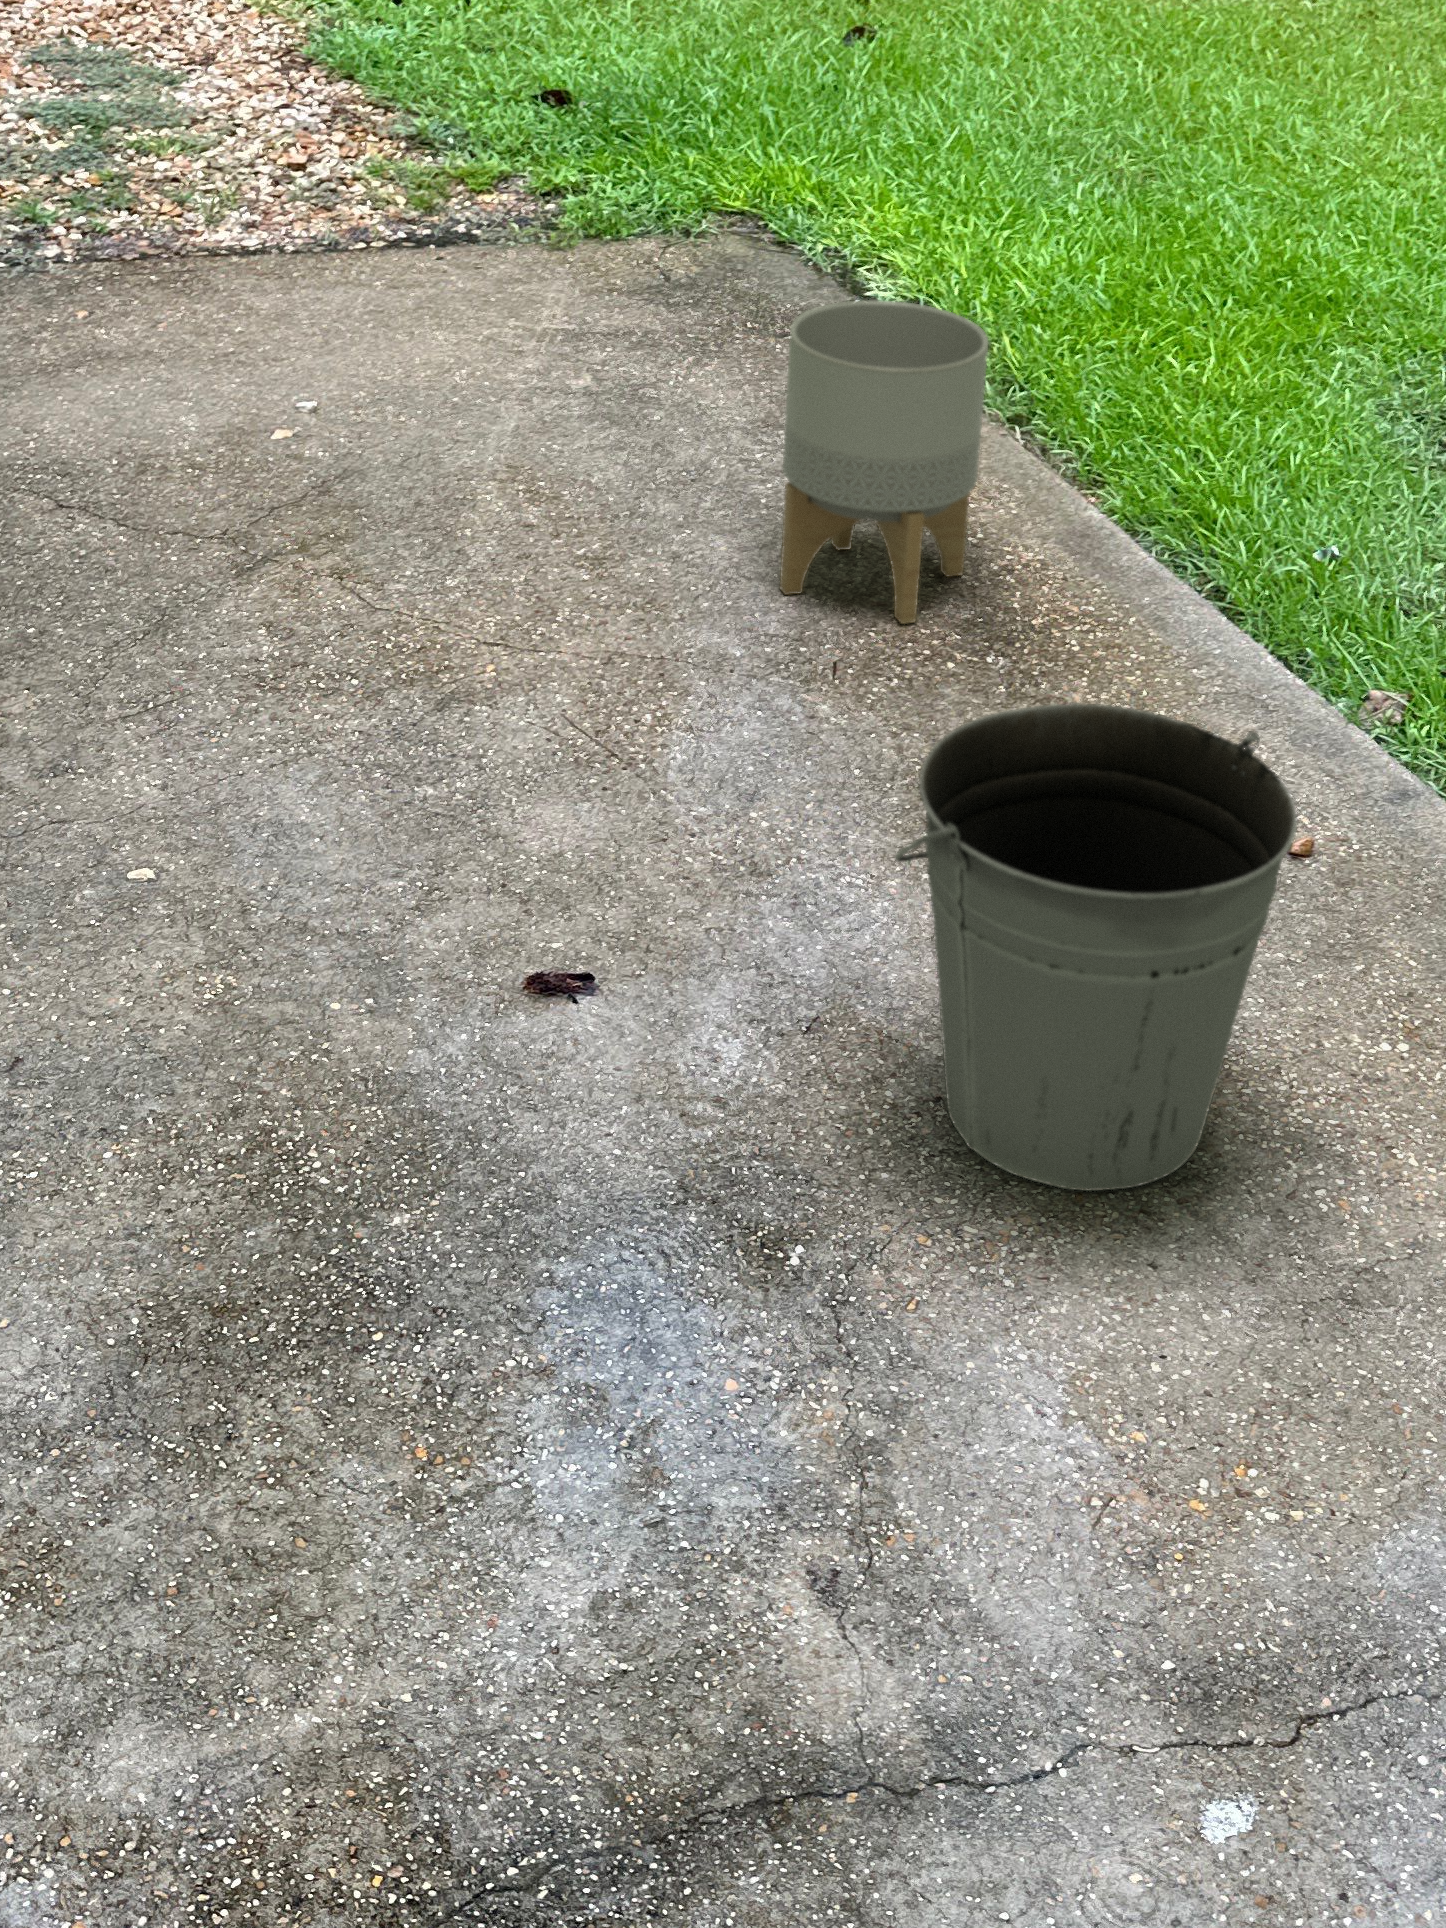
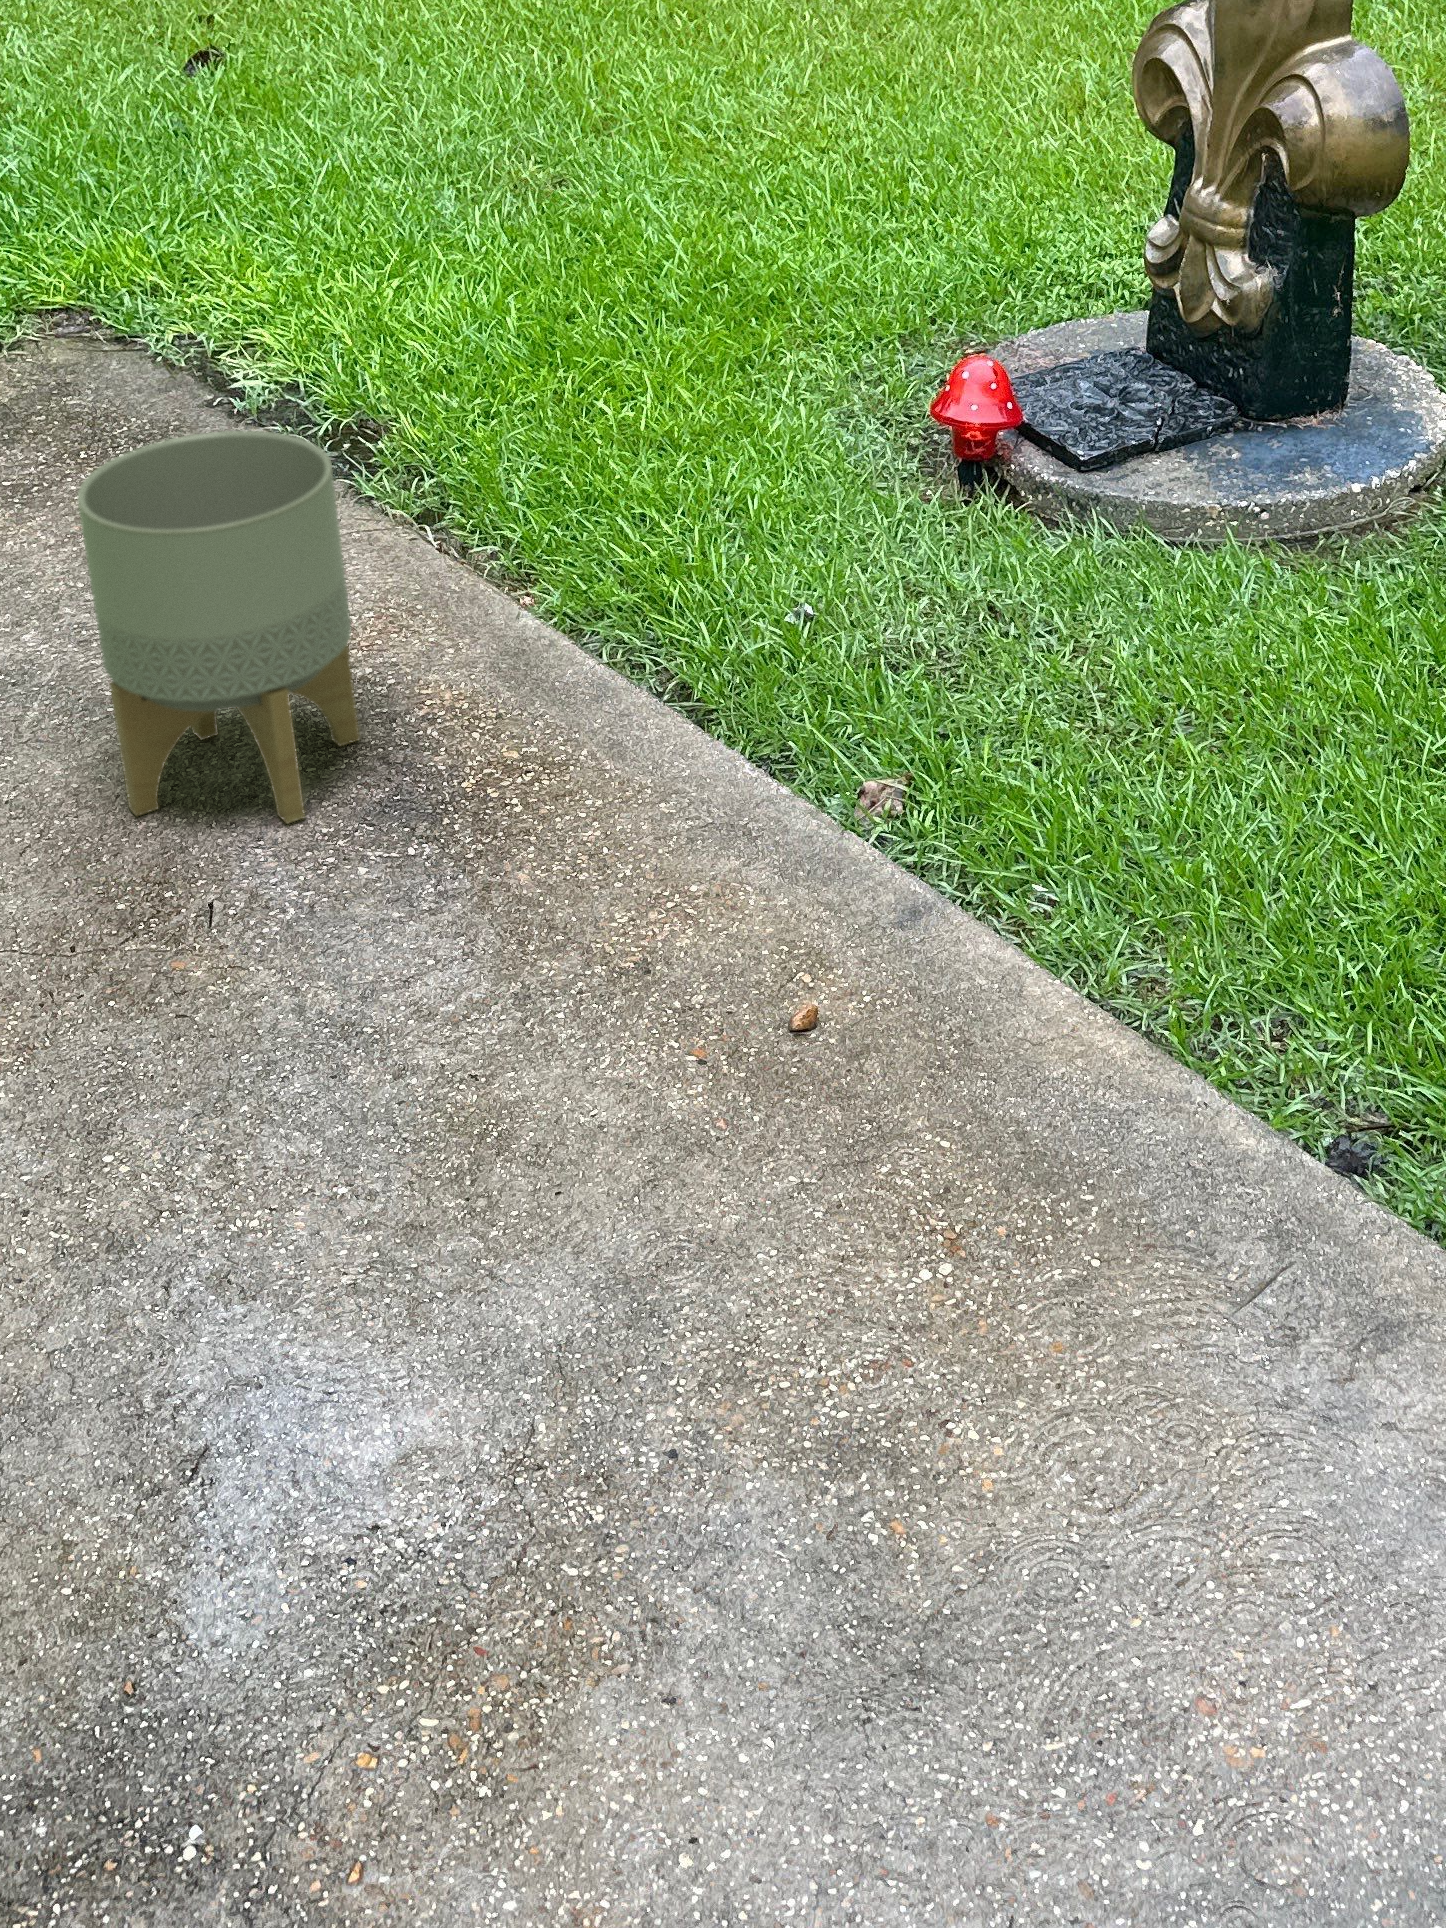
bucket: present [895,703,1297,1191] -> none [248,952,755,1596]

